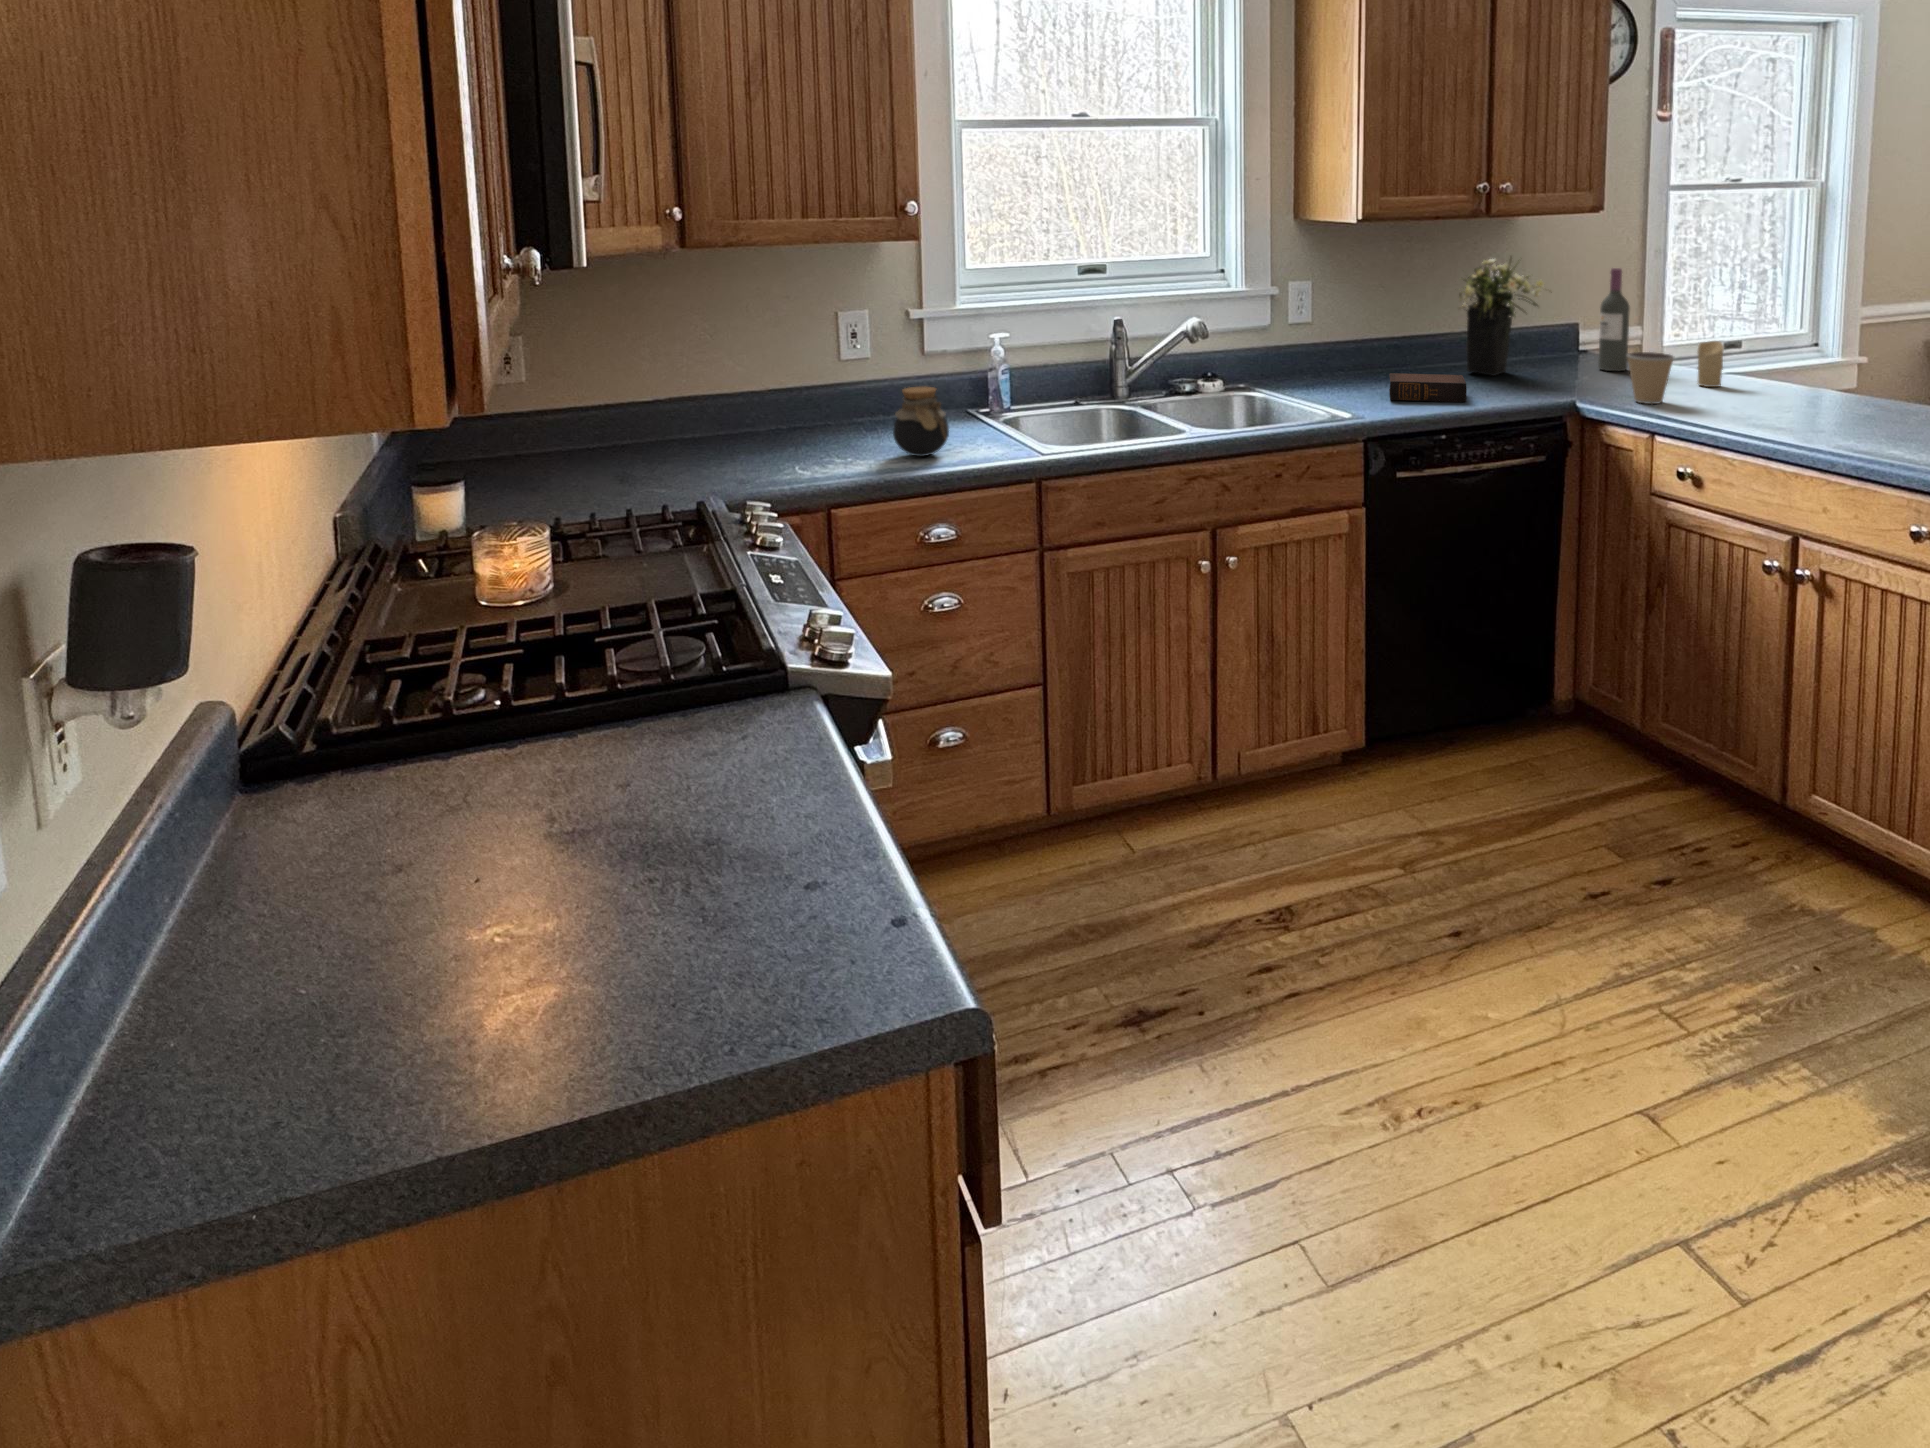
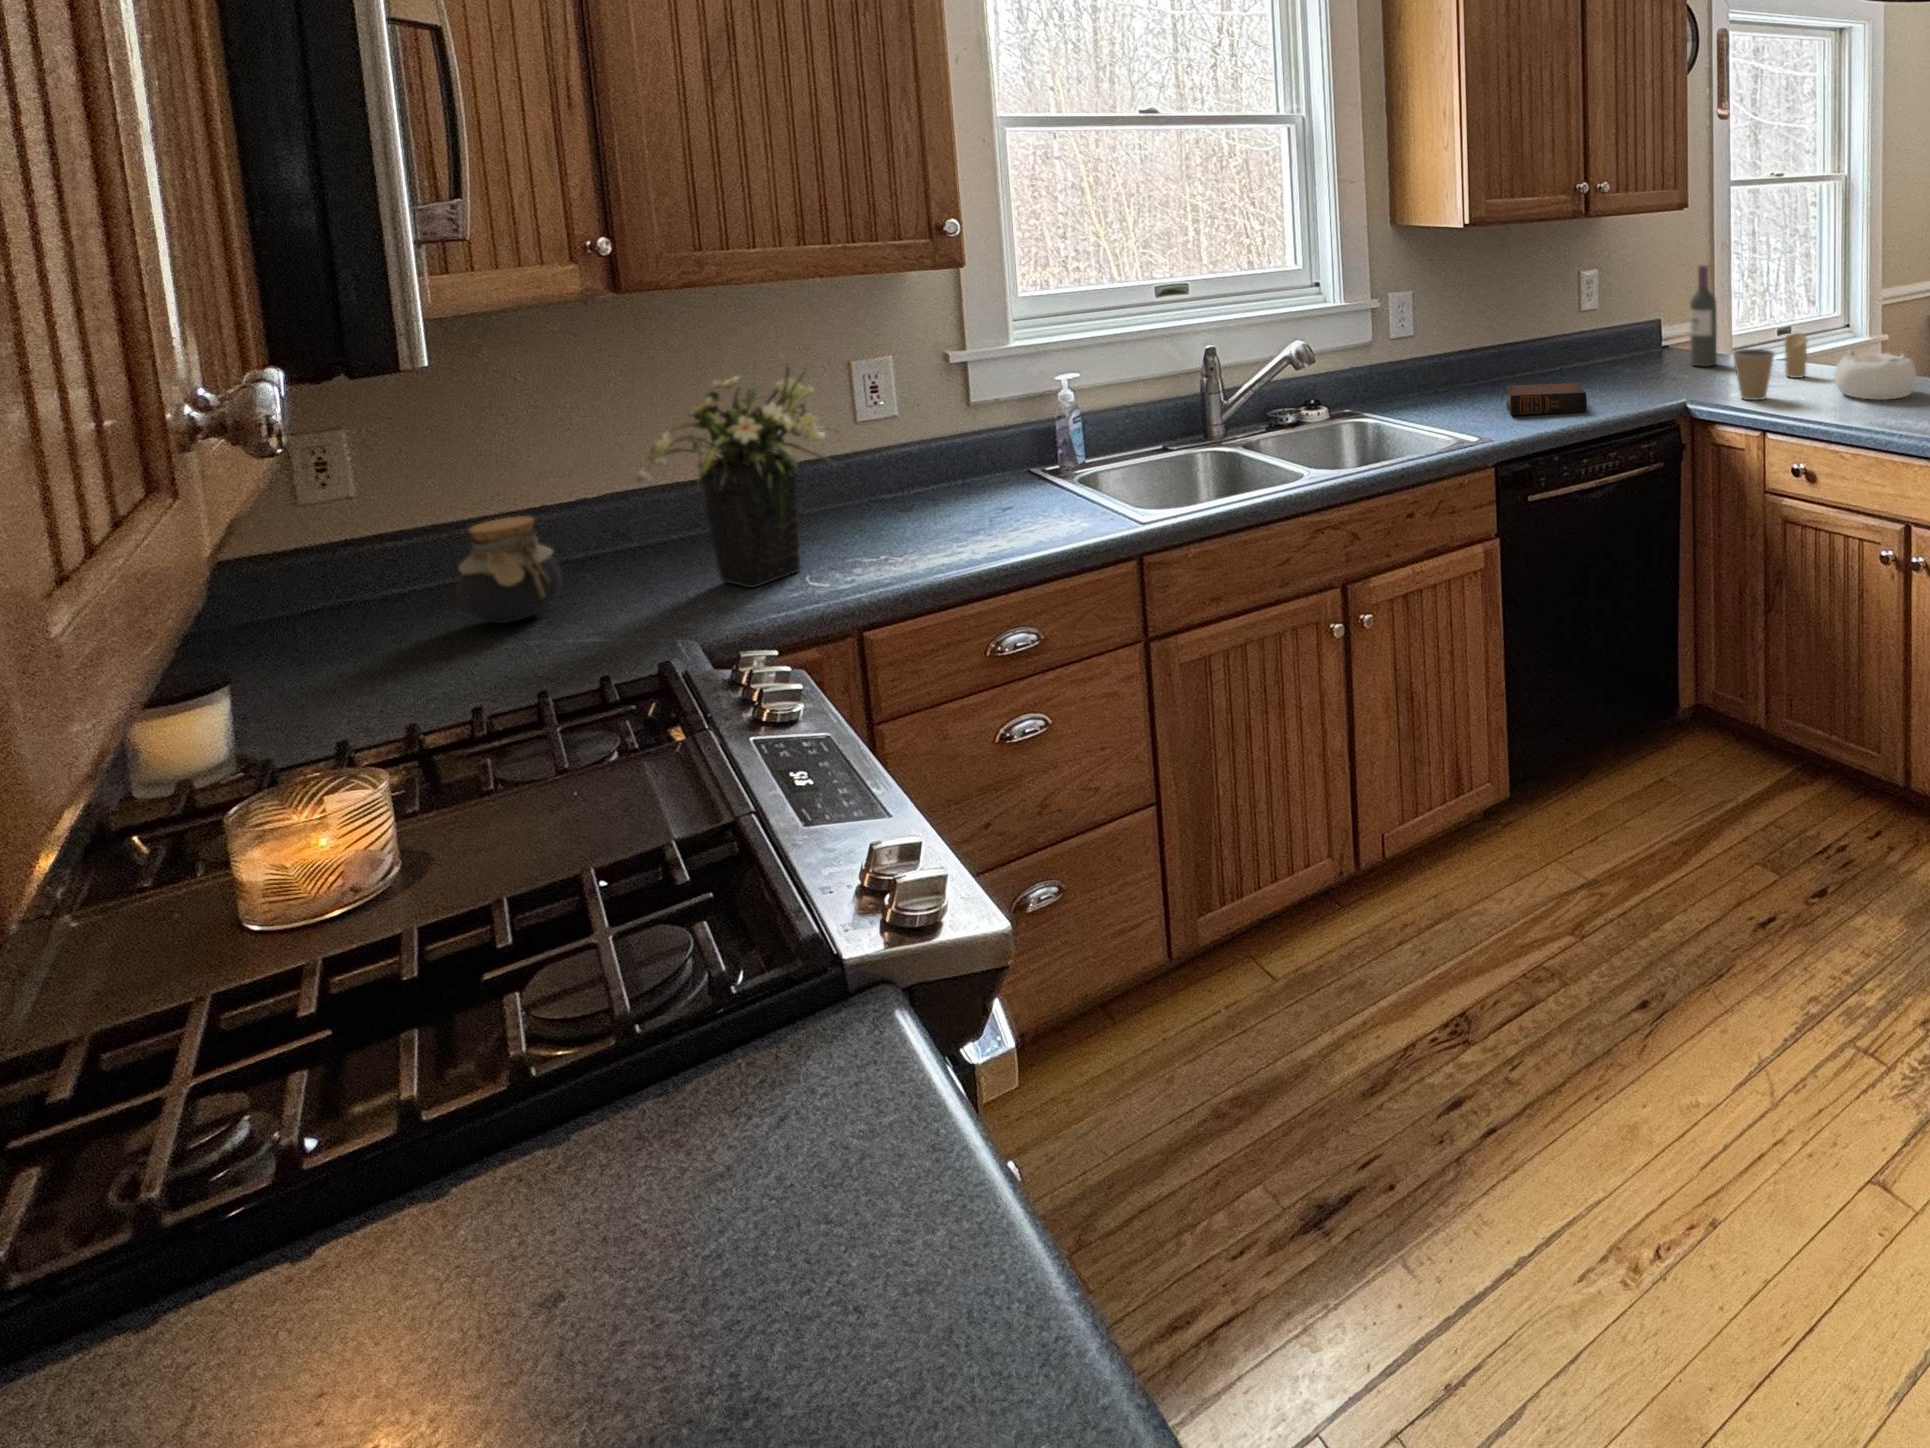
flower arrangement: present [1459,257,1545,376] -> present [635,366,839,588]
decorative bowl: none [1743,359,1839,412] -> present [1834,350,1917,400]
jar: present [893,386,949,457] -> present [456,516,562,623]

